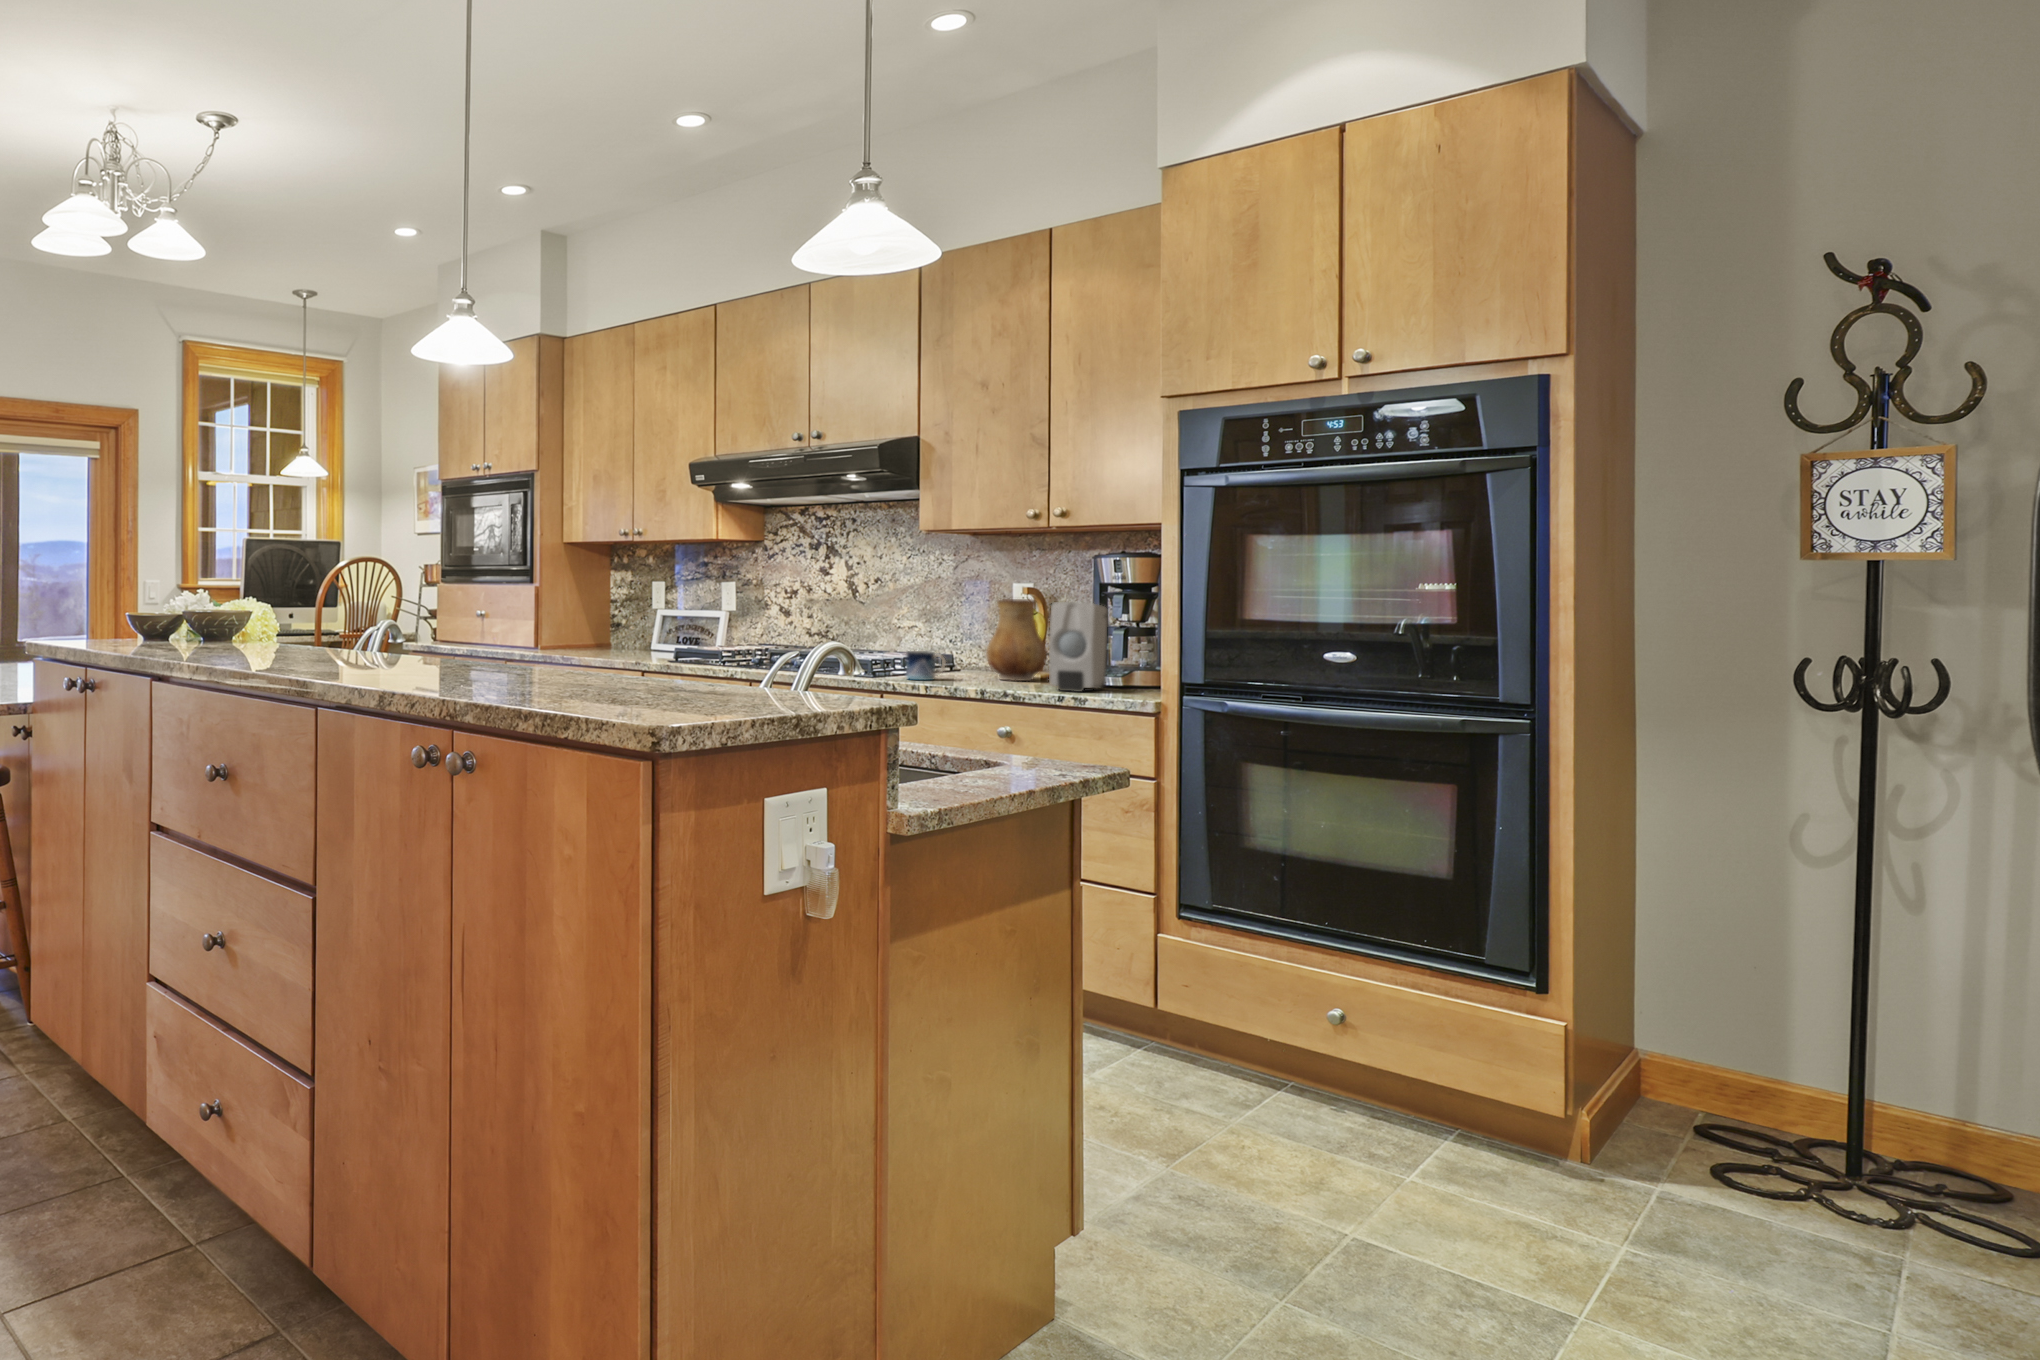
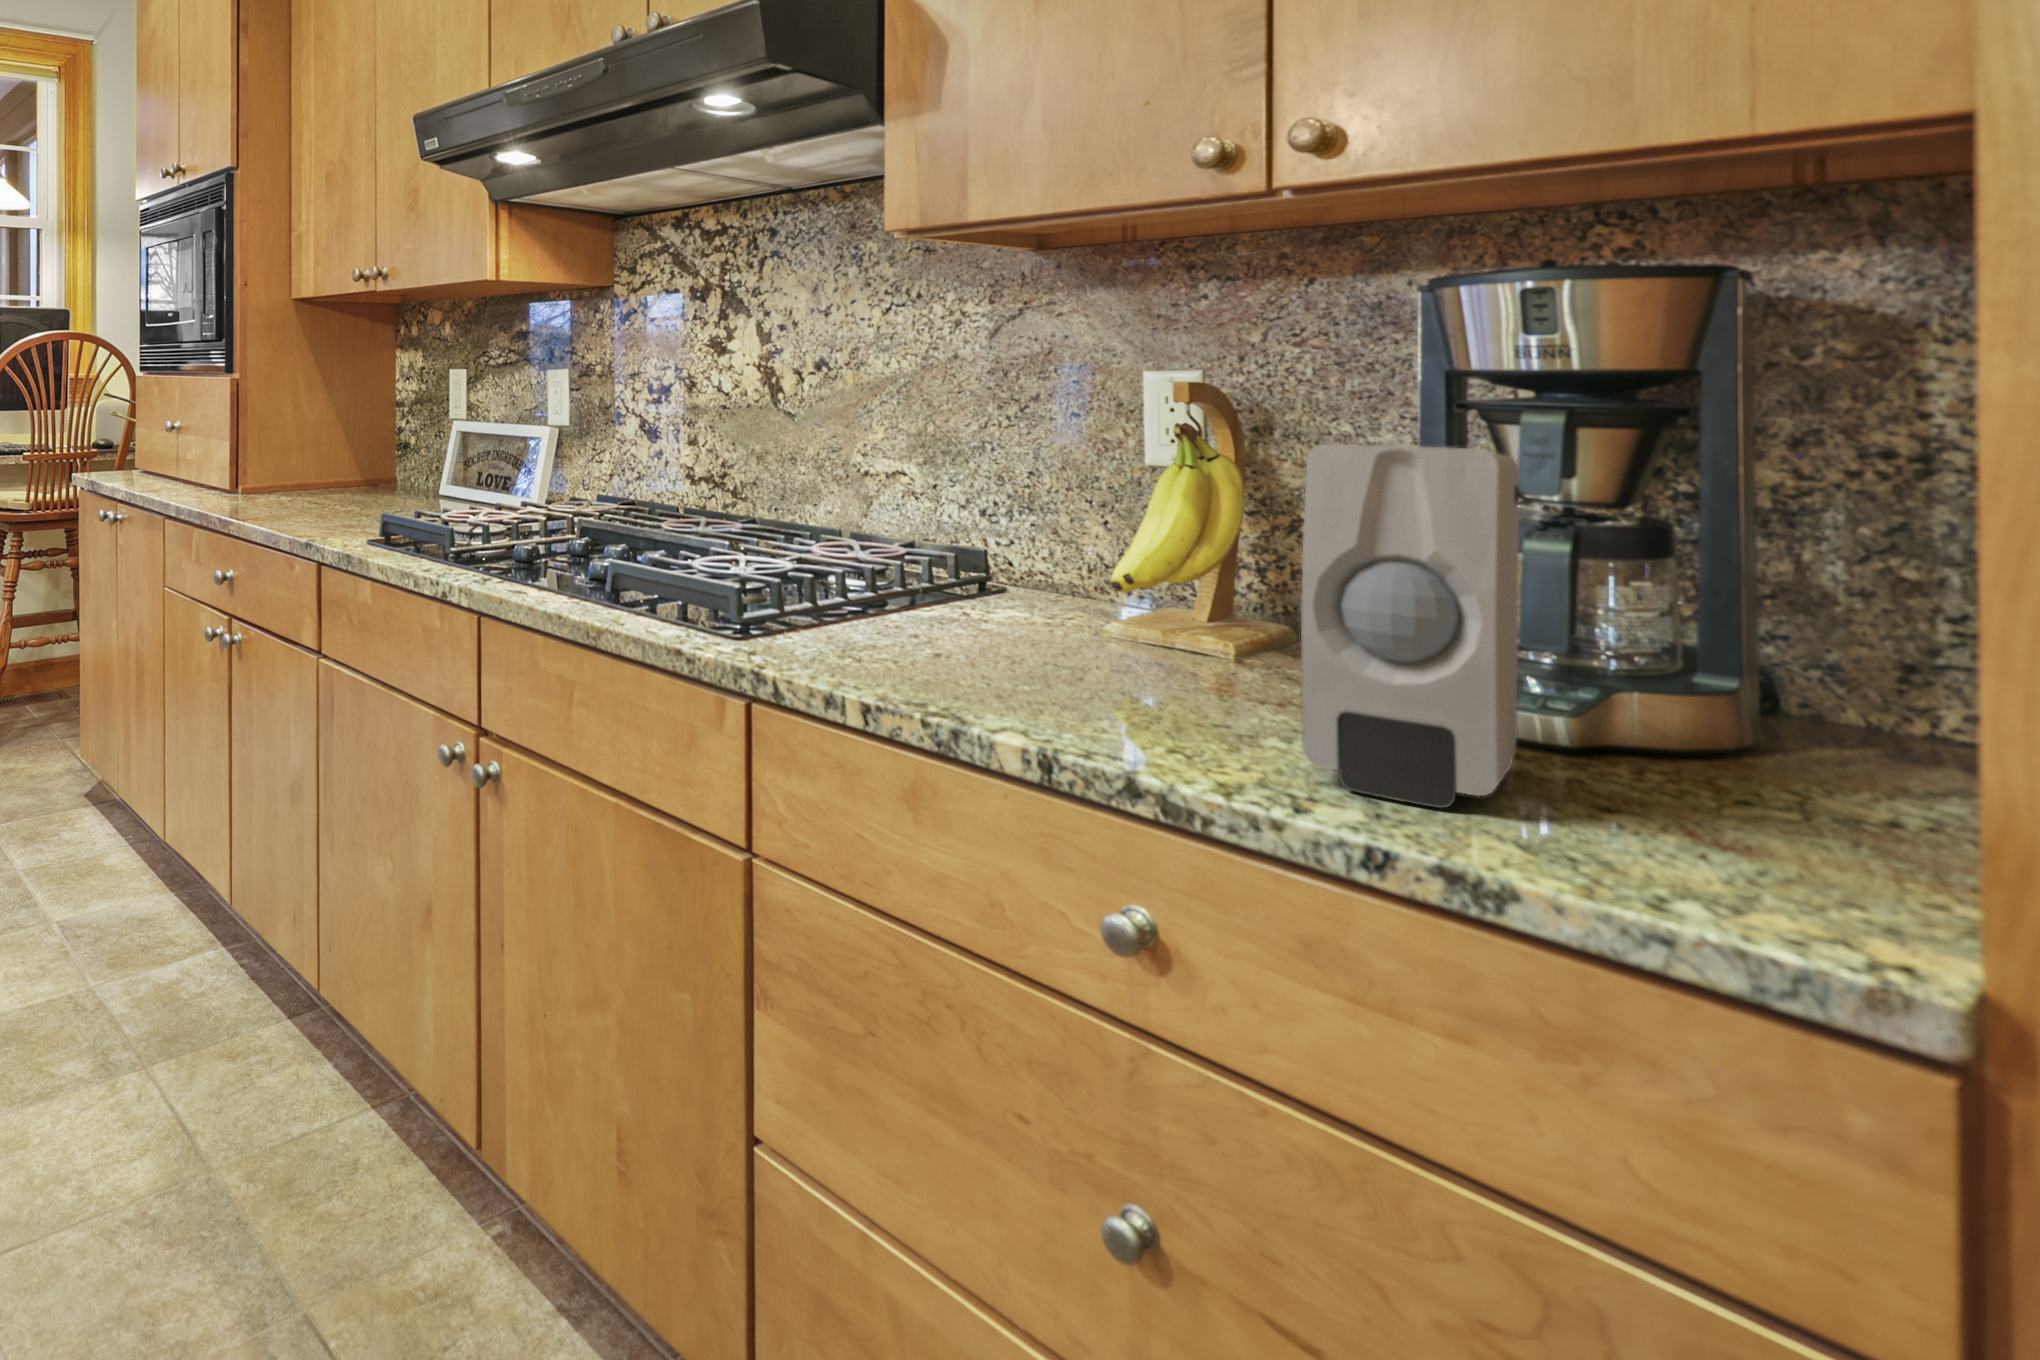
ceramic pitcher: present [986,599,1047,681] -> none [1065,417,1258,676]
mug: present [906,651,946,680] -> none [821,572,936,669]

